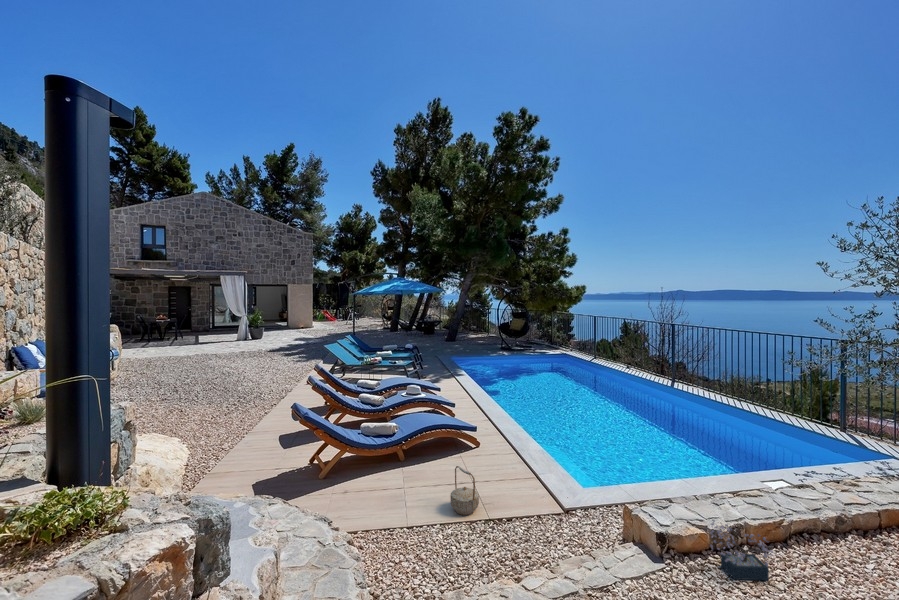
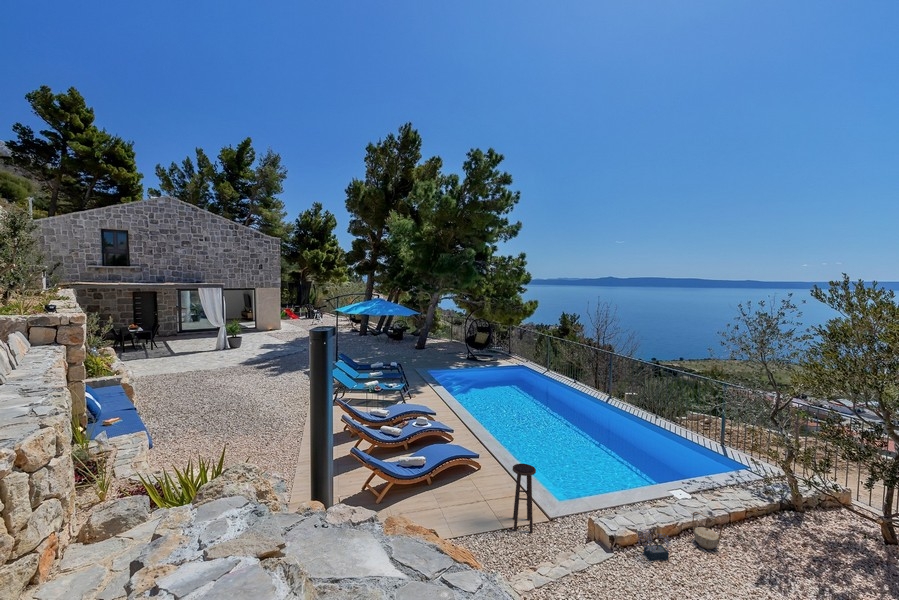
stool: none [504,422,540,527] -> present [512,464,536,533]
basket: present [450,466,479,515] -> present [693,512,722,549]

